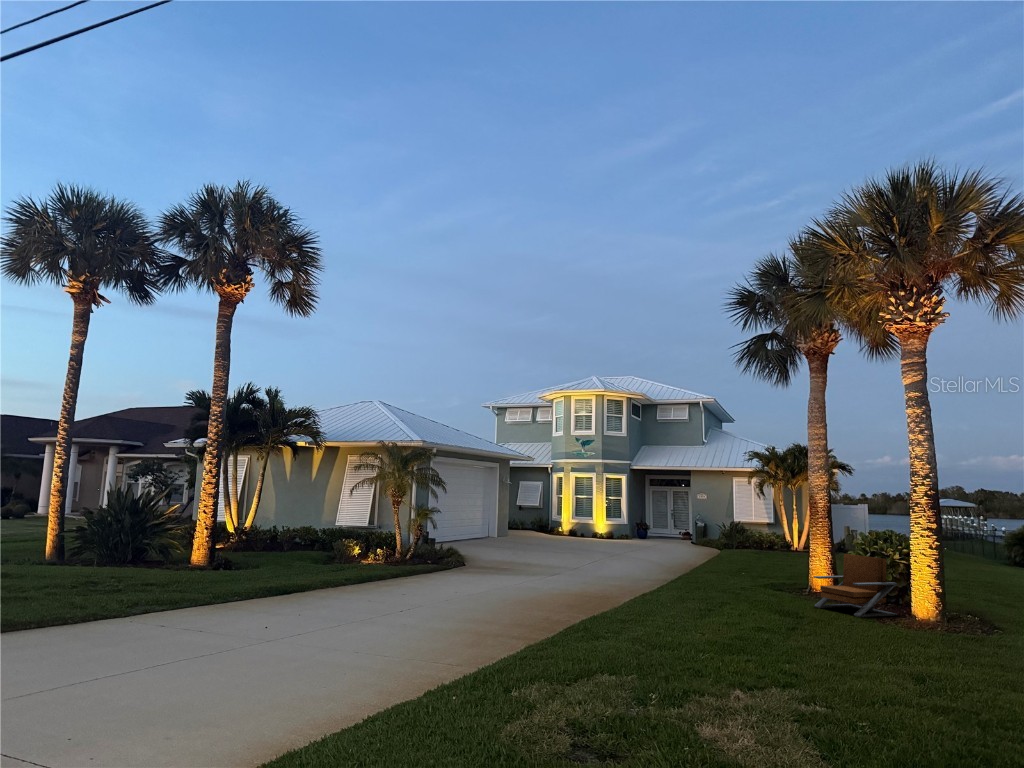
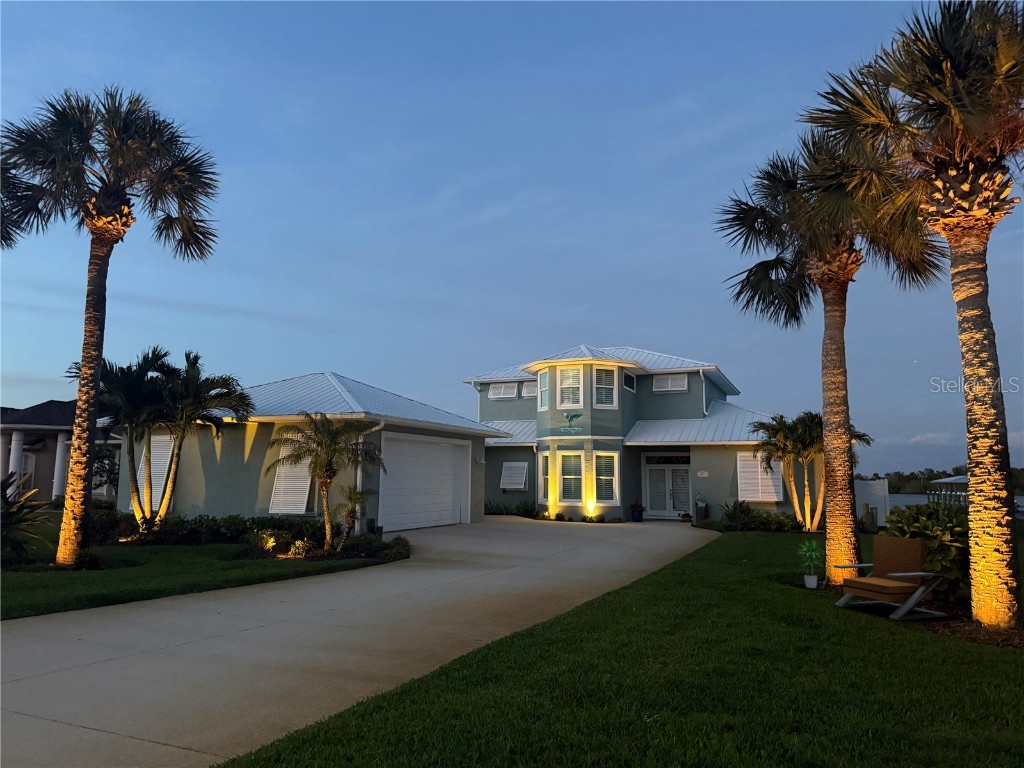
potted plant: none [784,556,809,594] -> present [802,541,819,588]

